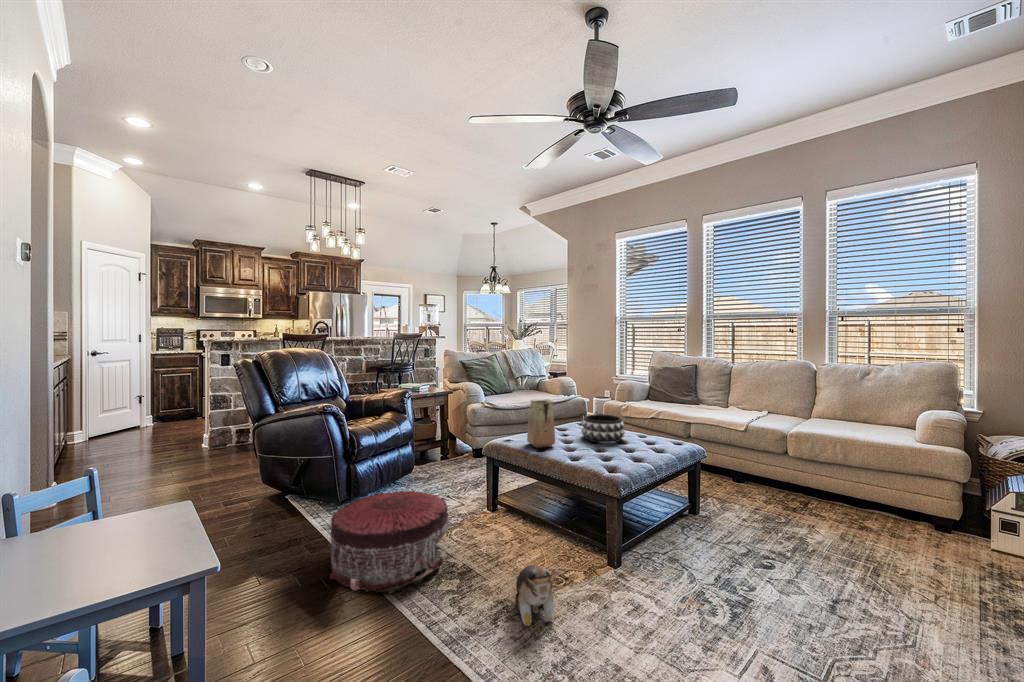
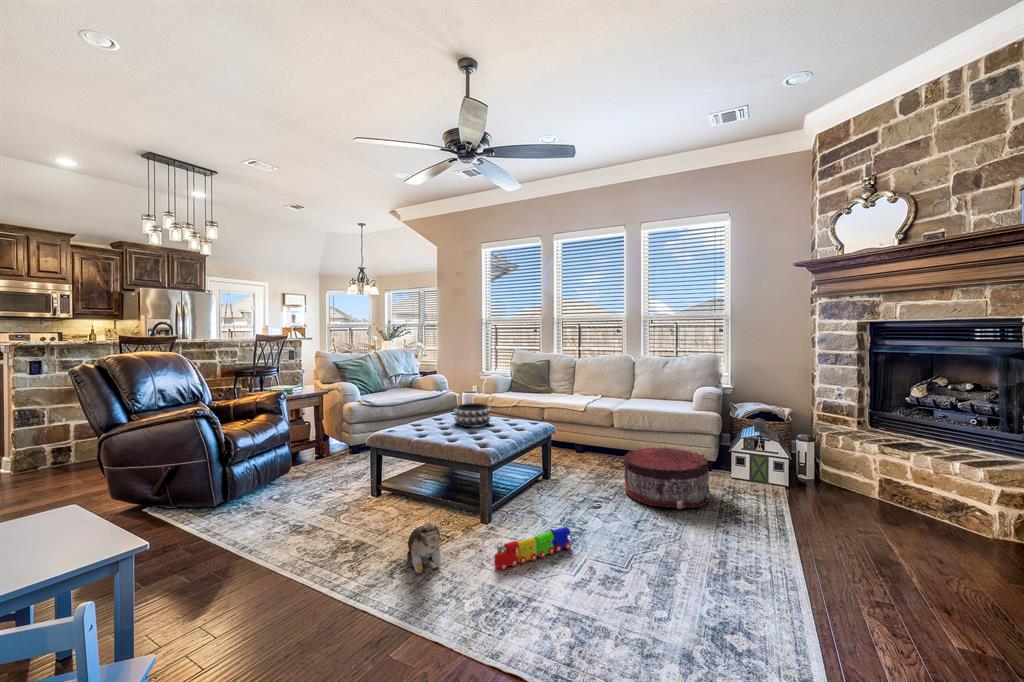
vase: present [527,399,555,448] -> none [407,392,433,435]
pouf: present [330,491,449,593] -> present [624,447,710,509]
toy train: none [622,595,731,644] -> present [494,527,571,570]

